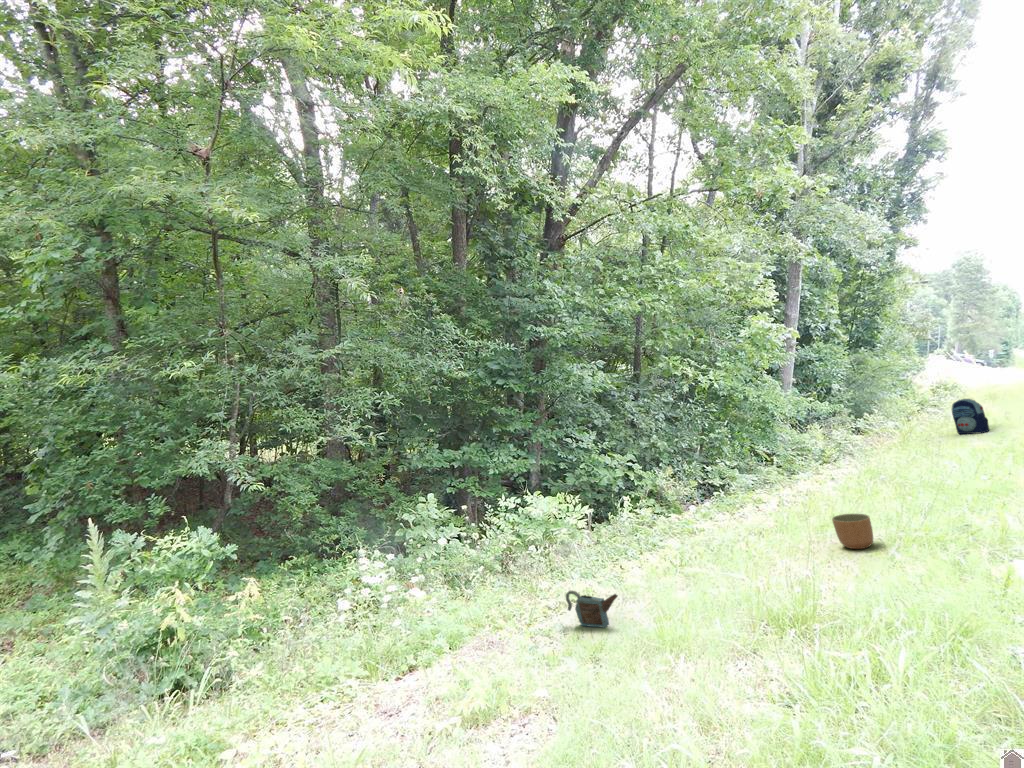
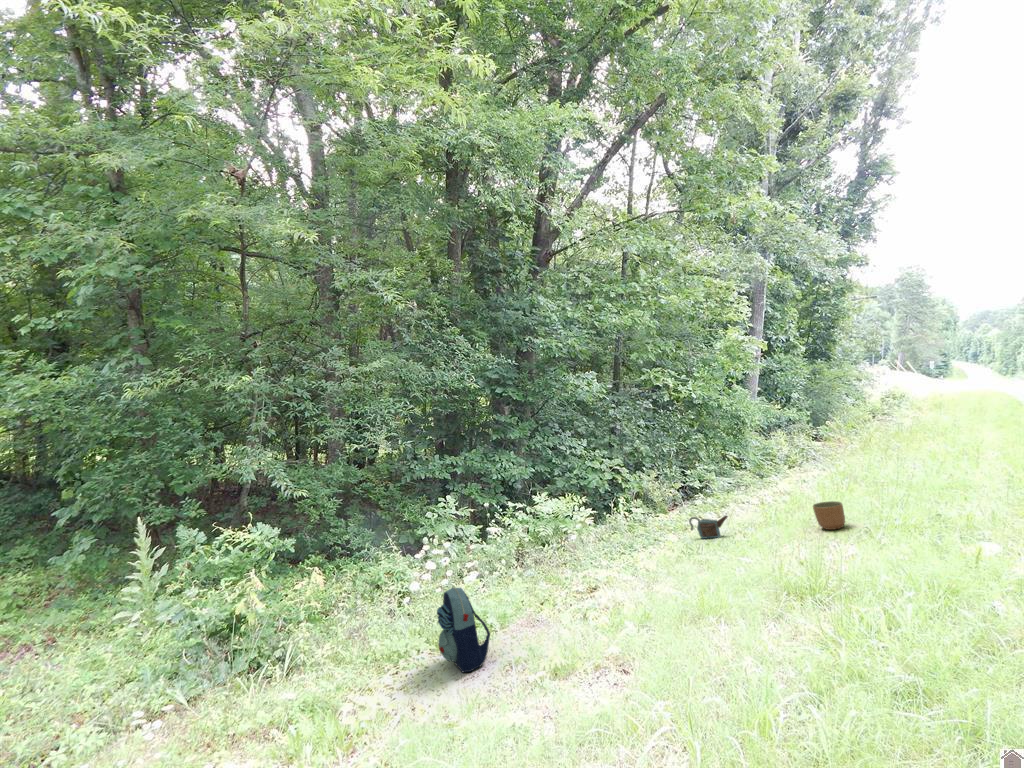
backpack: present [952,399,989,434] -> present [437,587,490,672]
watering can: present [566,591,618,628] -> present [689,516,728,539]

